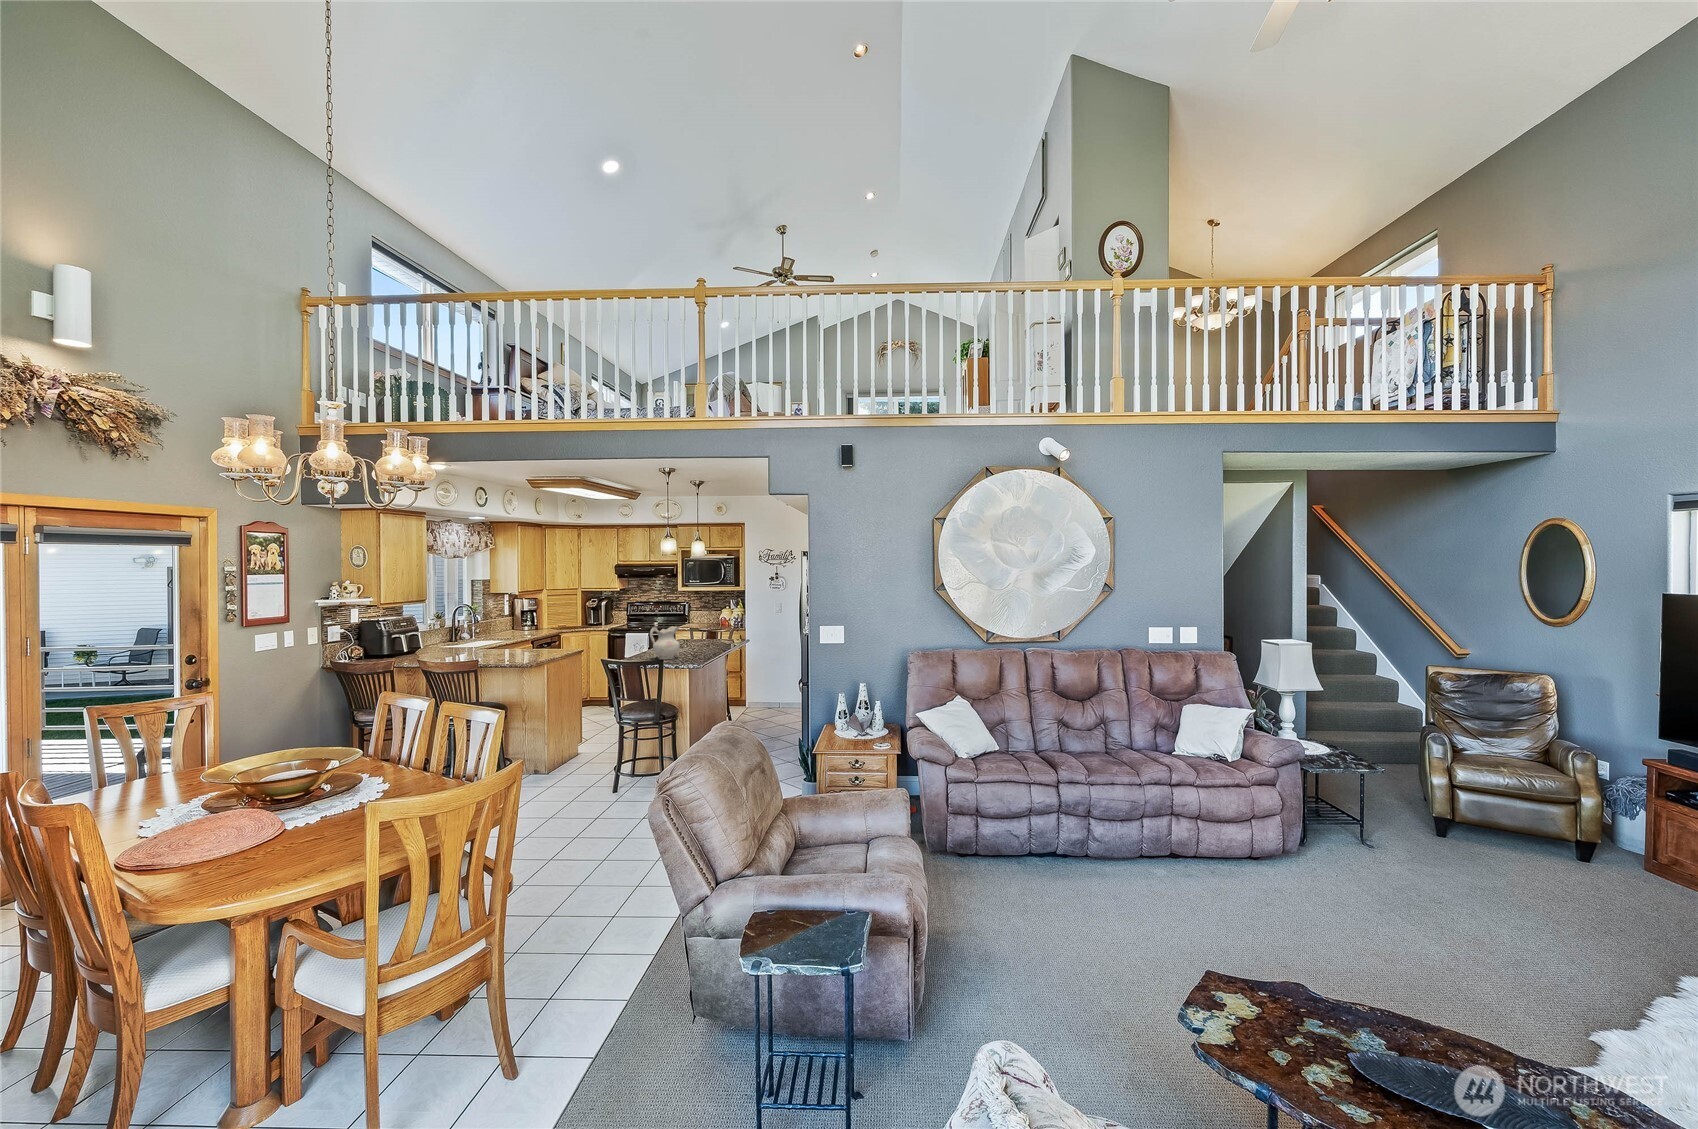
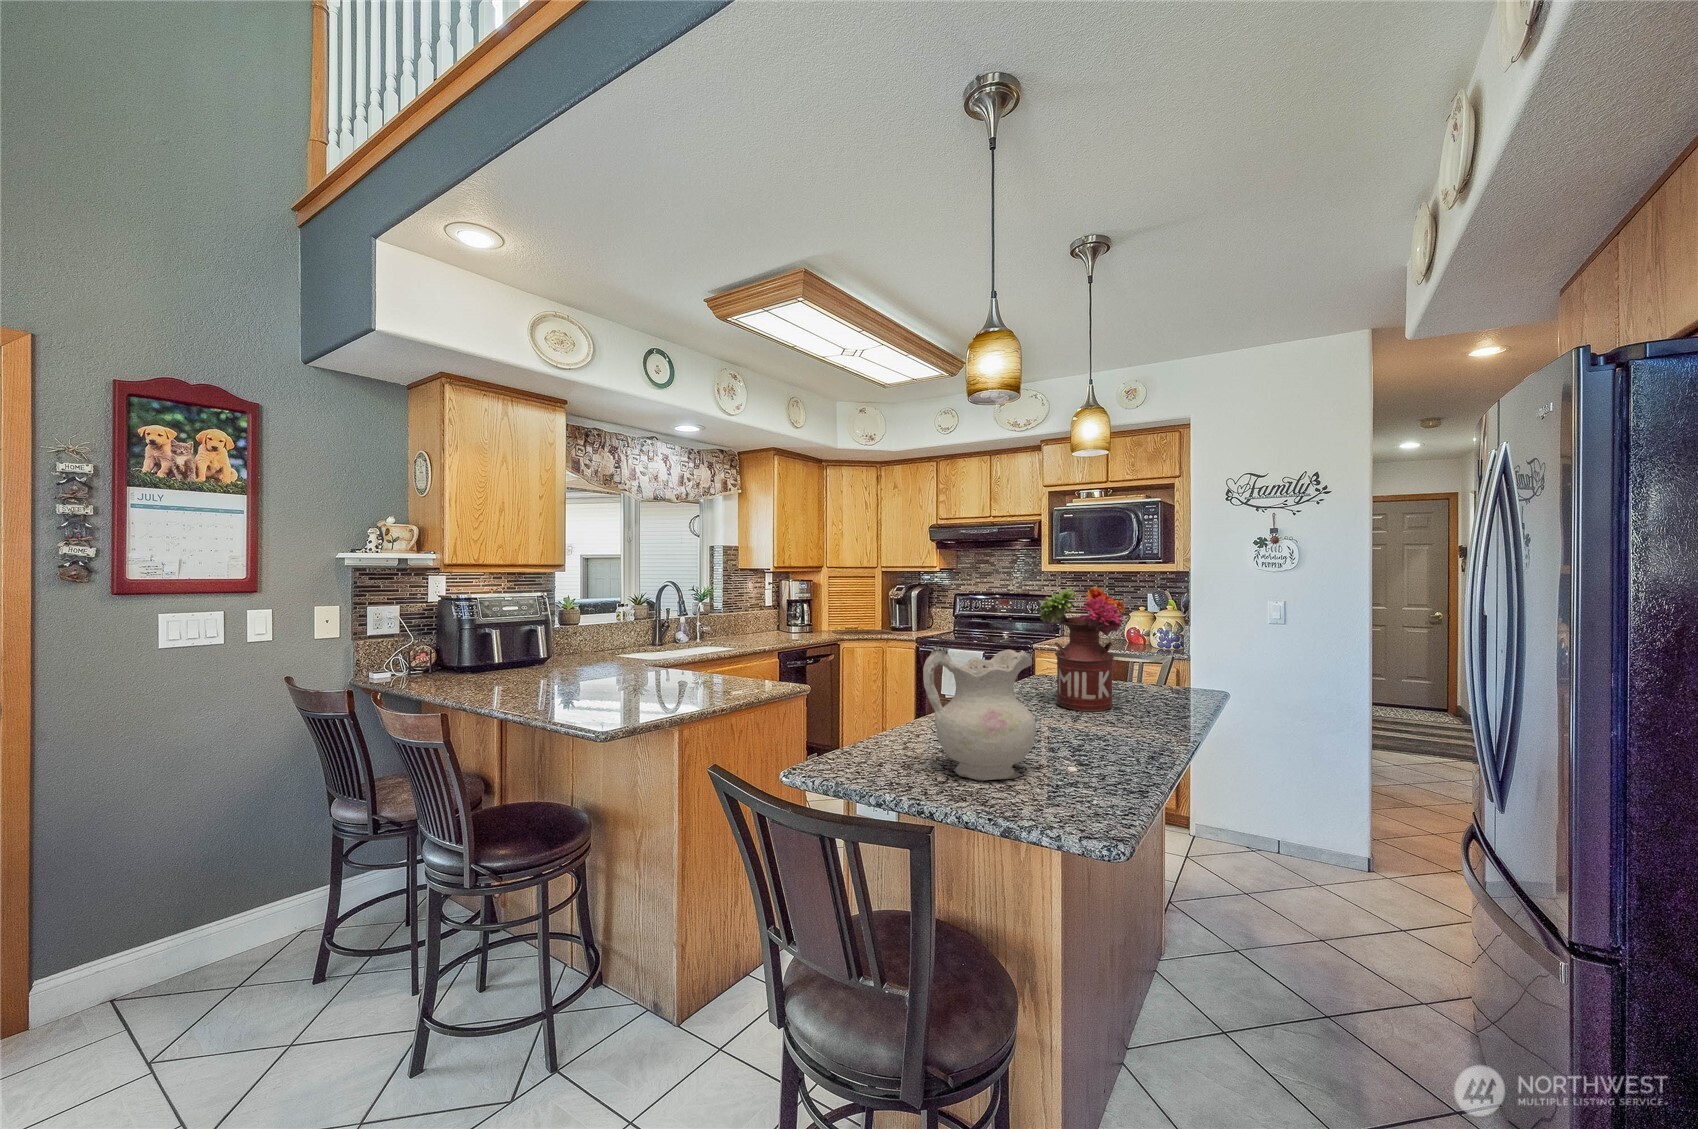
flower arrangement: none [679,605,708,647] -> present [1039,586,1126,711]

